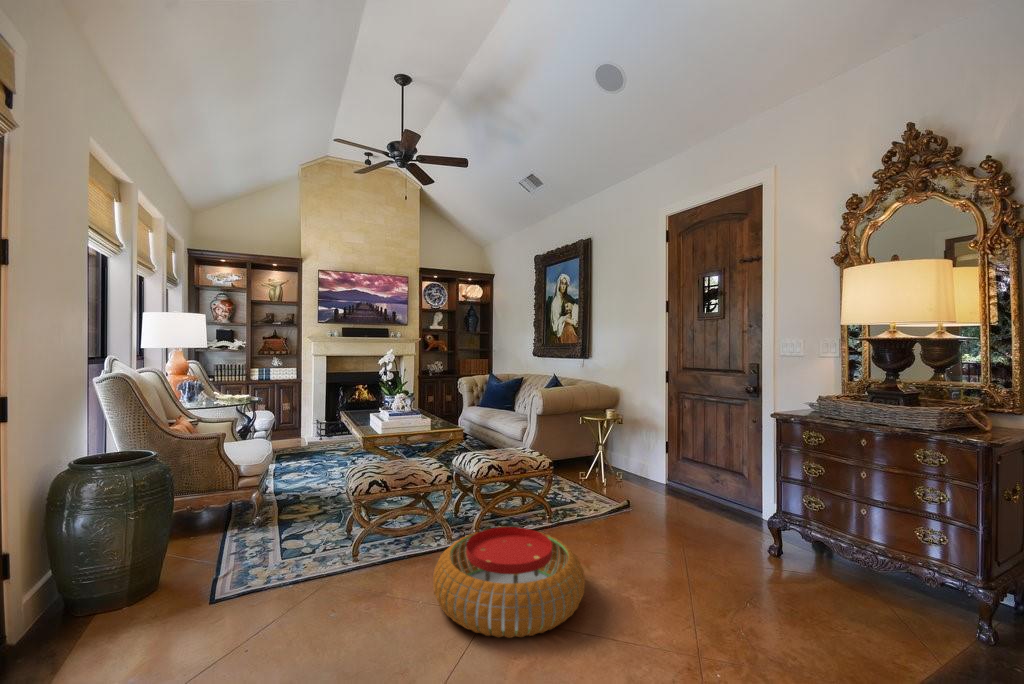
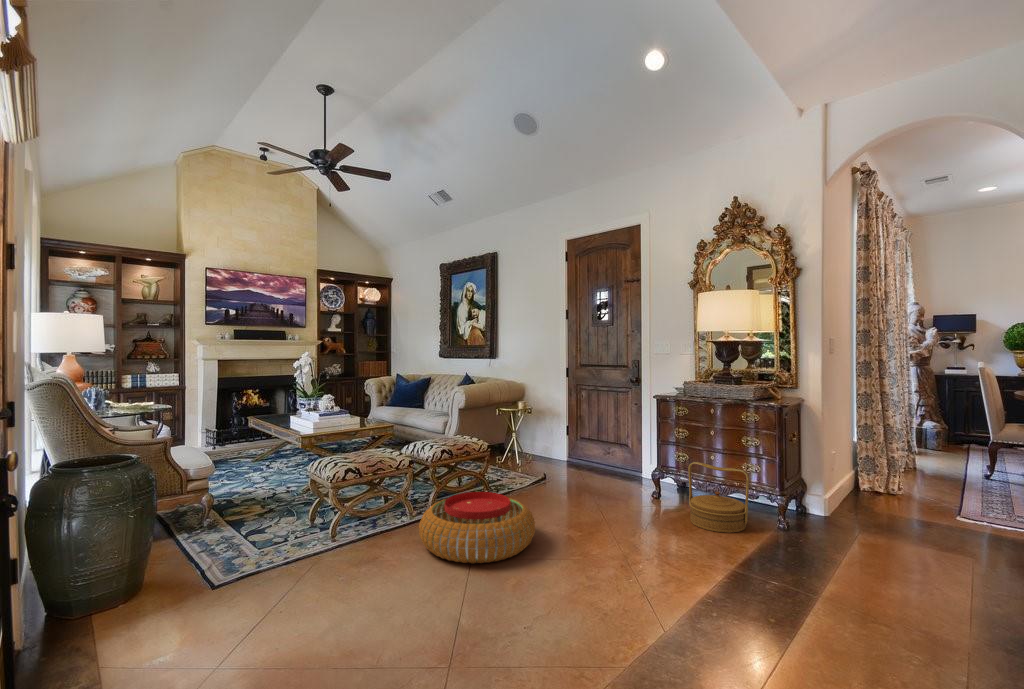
woven basket: none [827,514,939,639] -> present [688,462,749,533]

